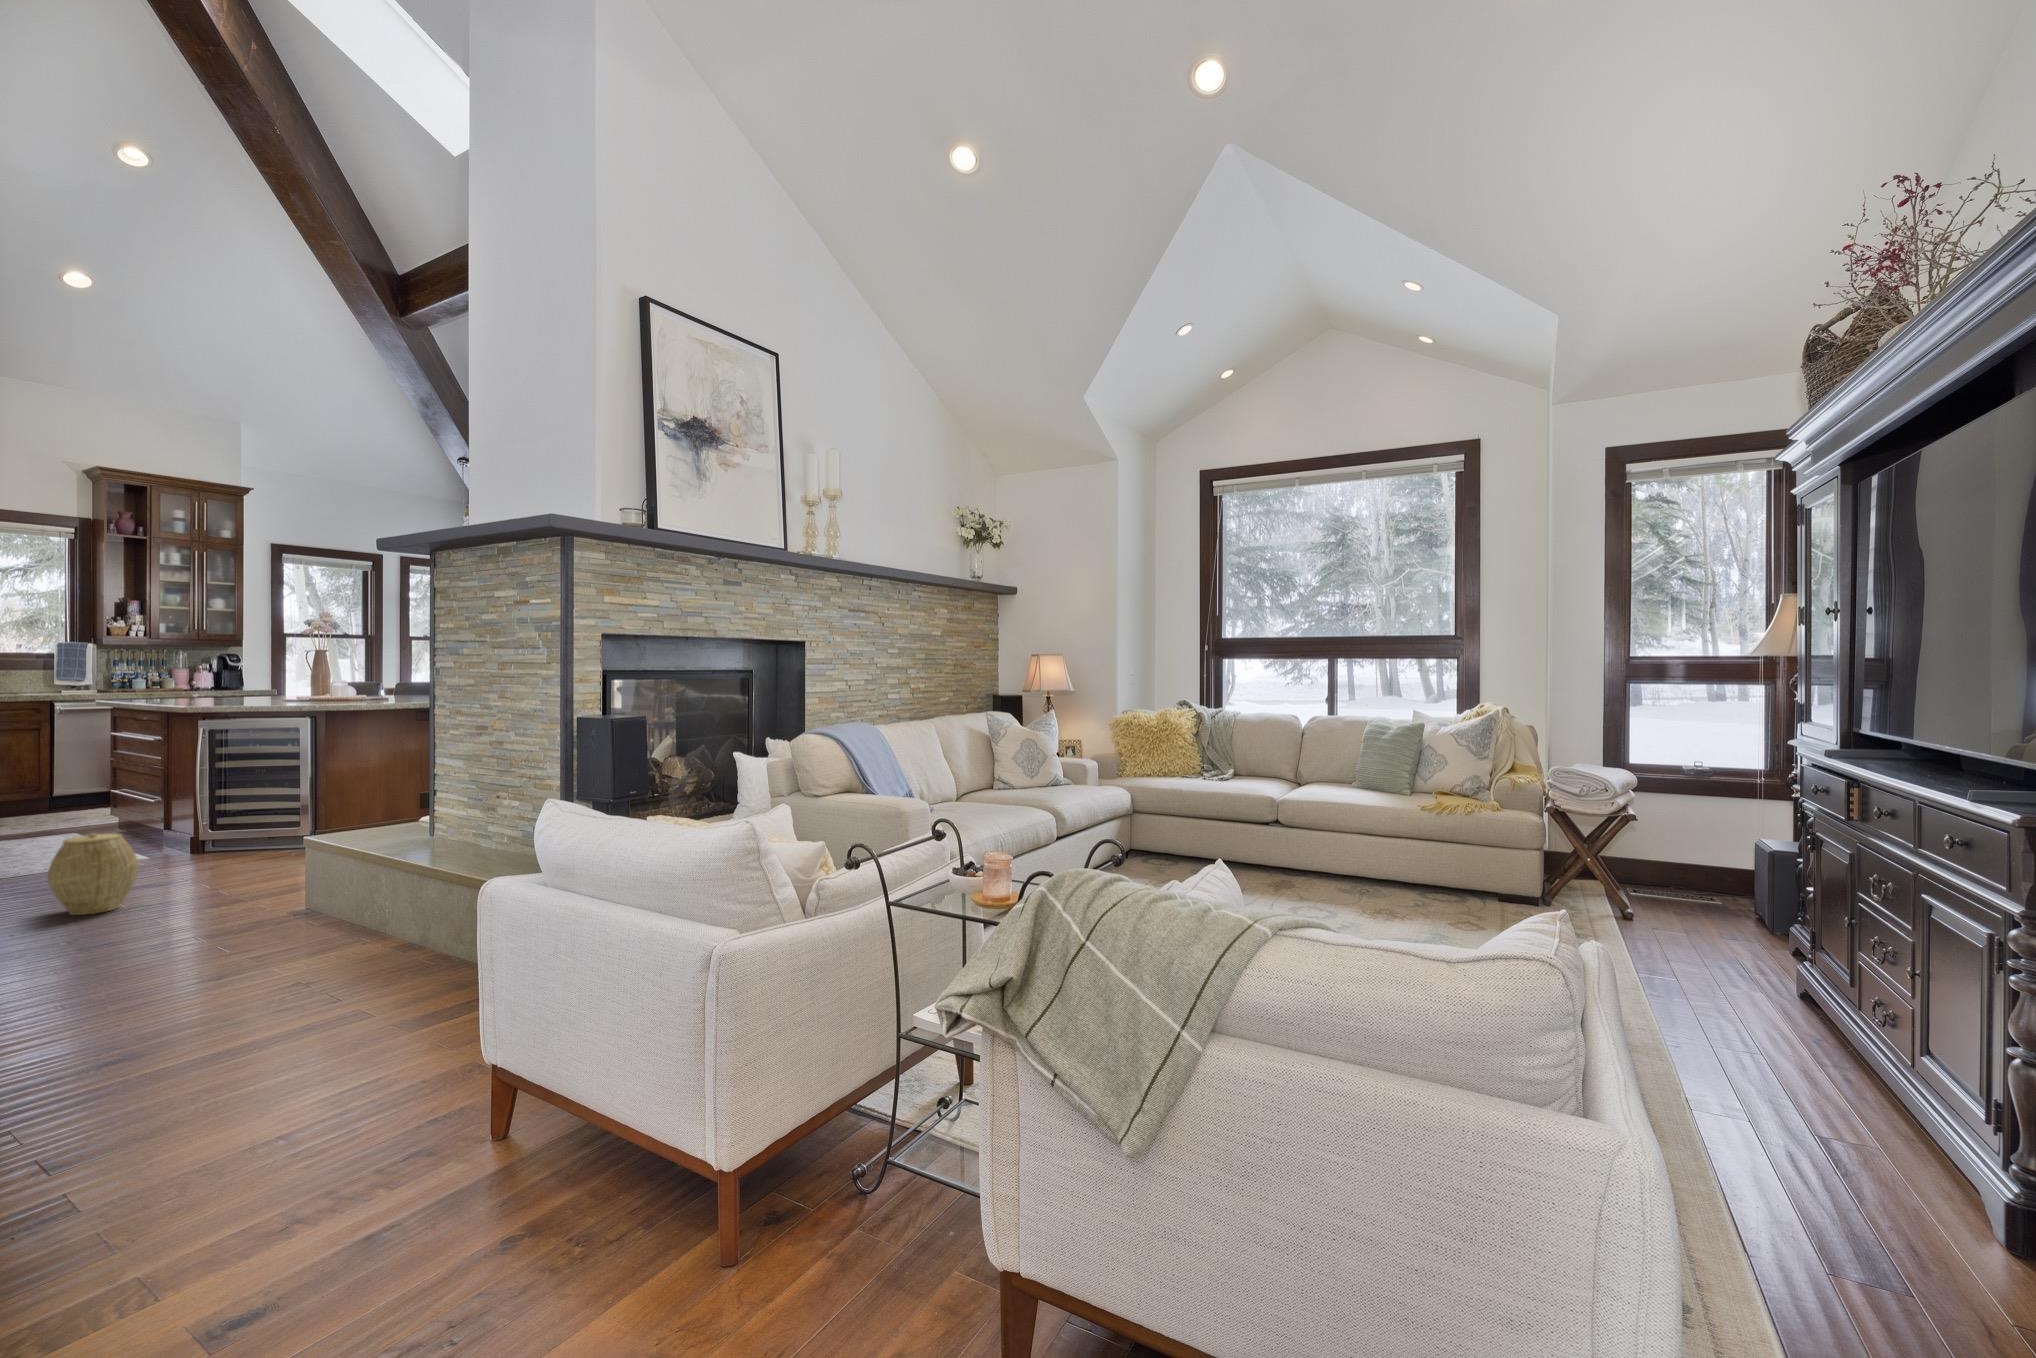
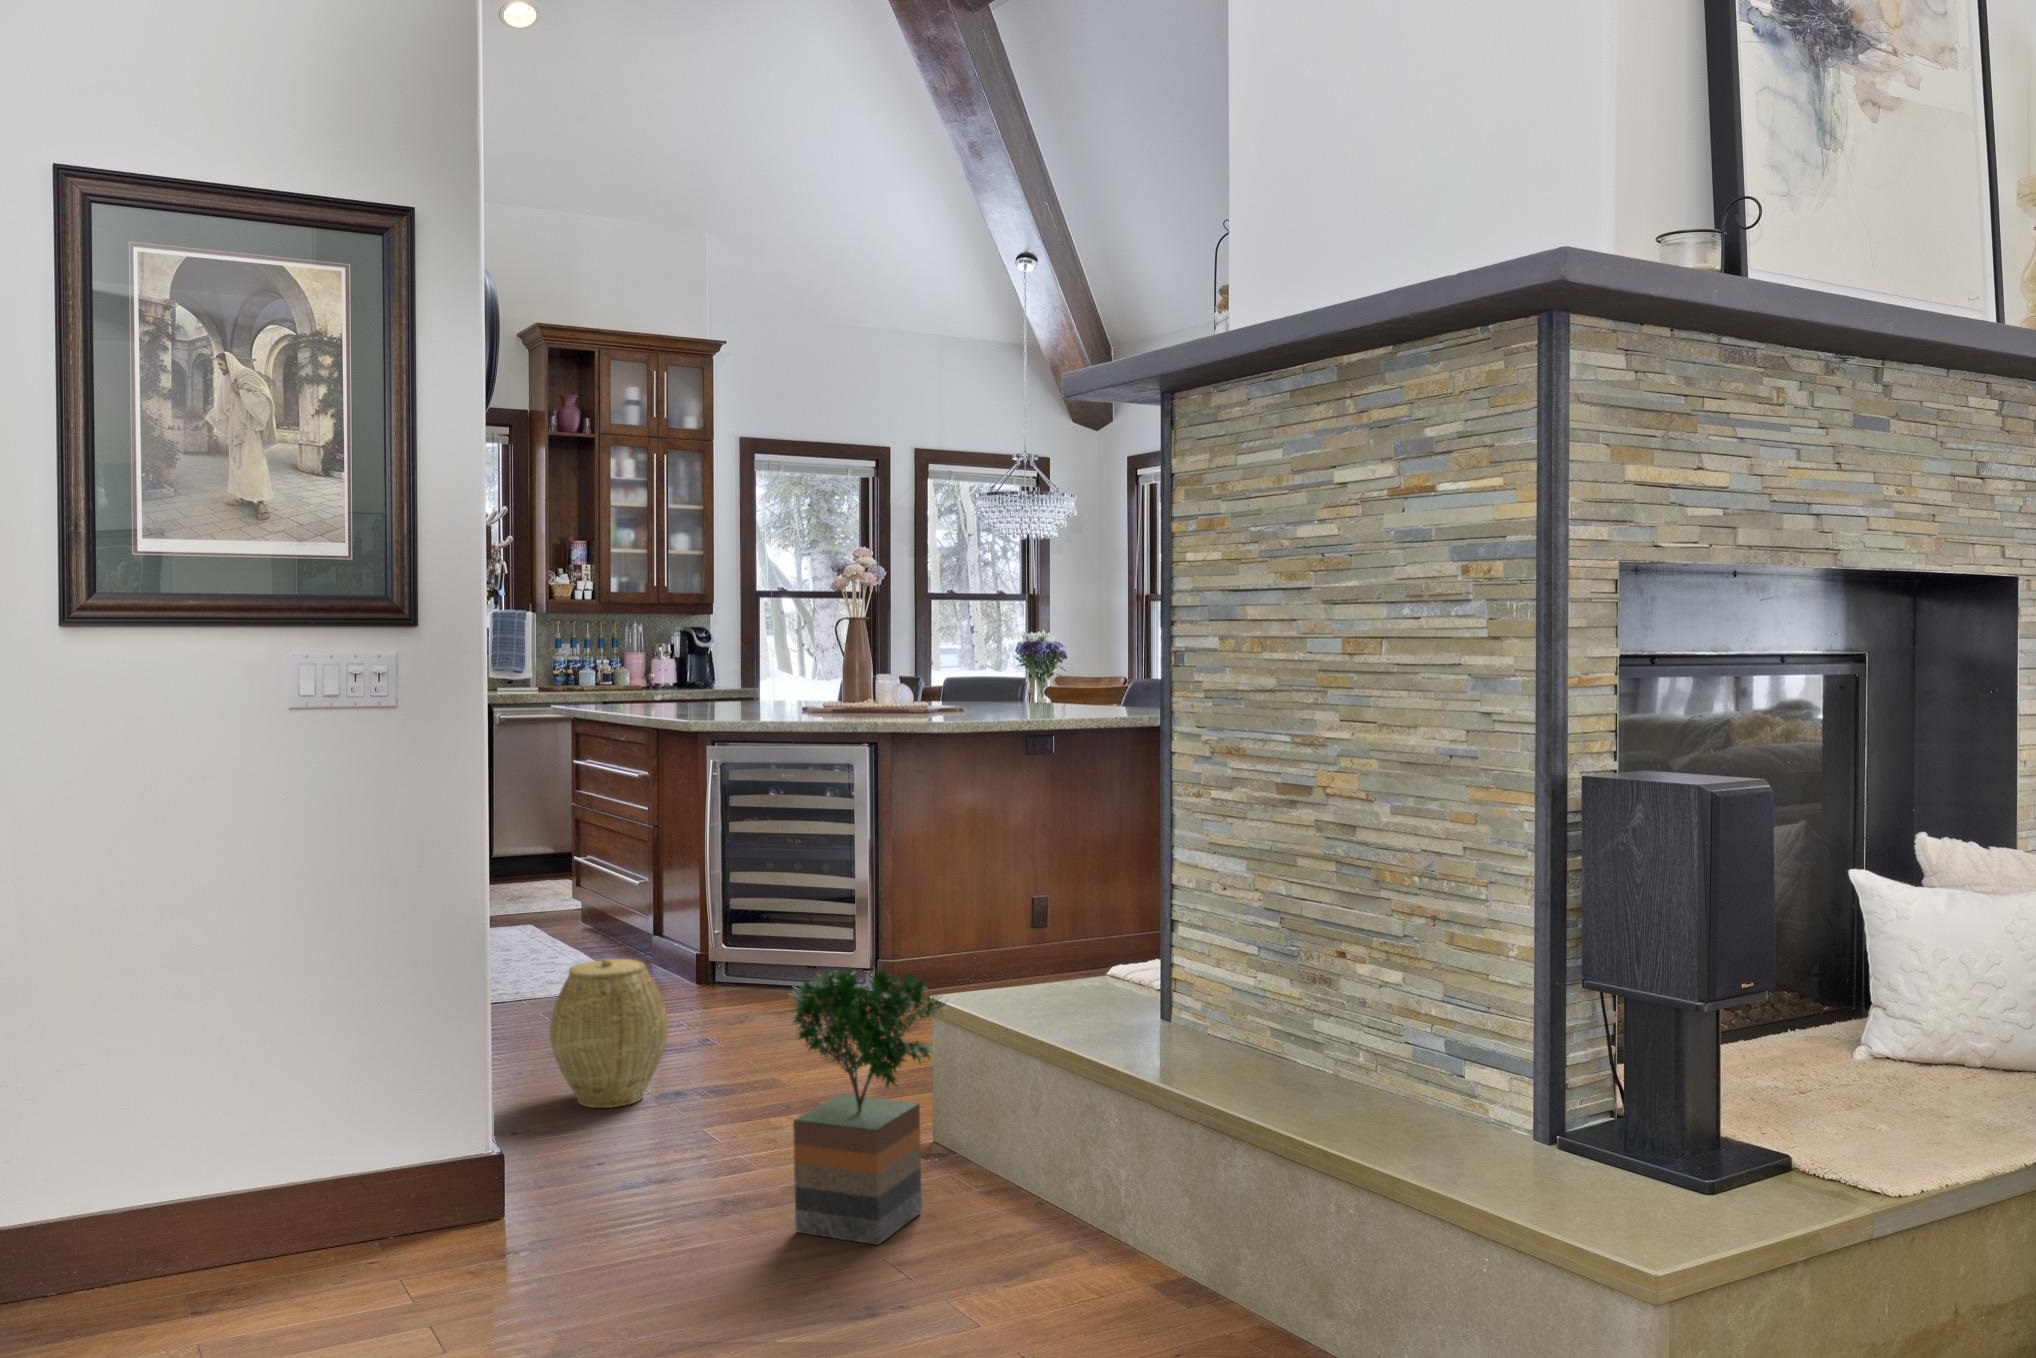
potted tree: none [181,818,290,950] -> present [790,968,945,1245]

